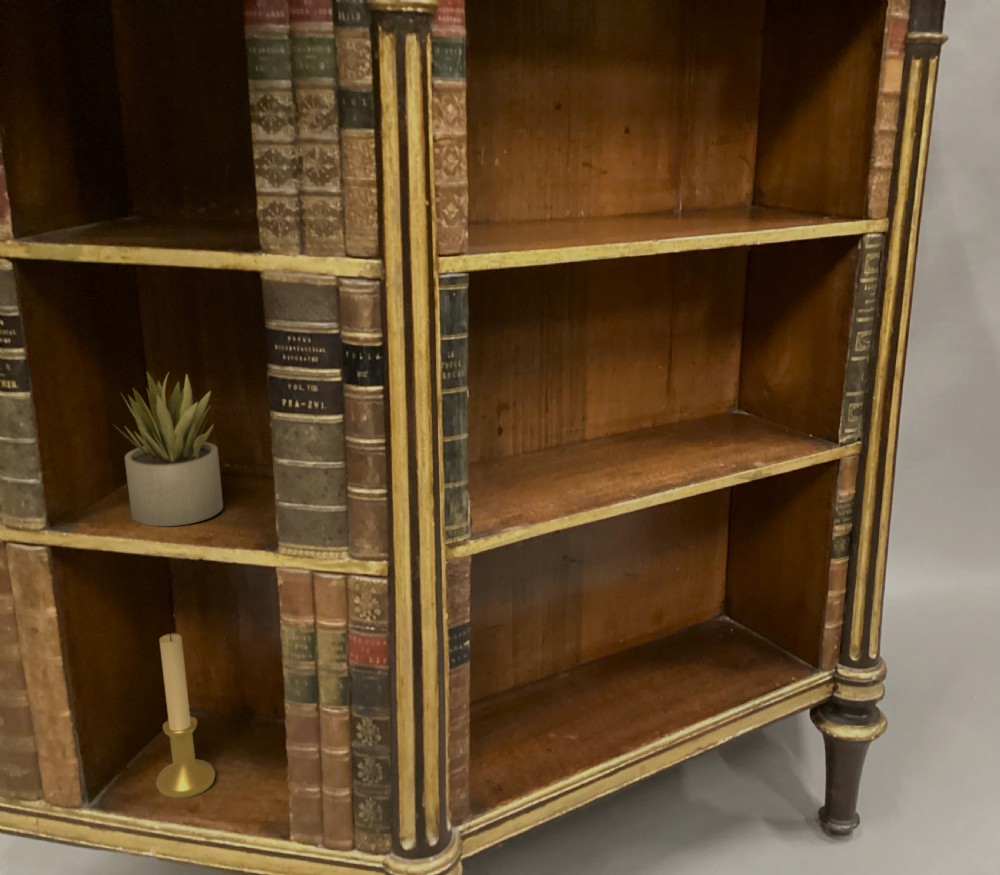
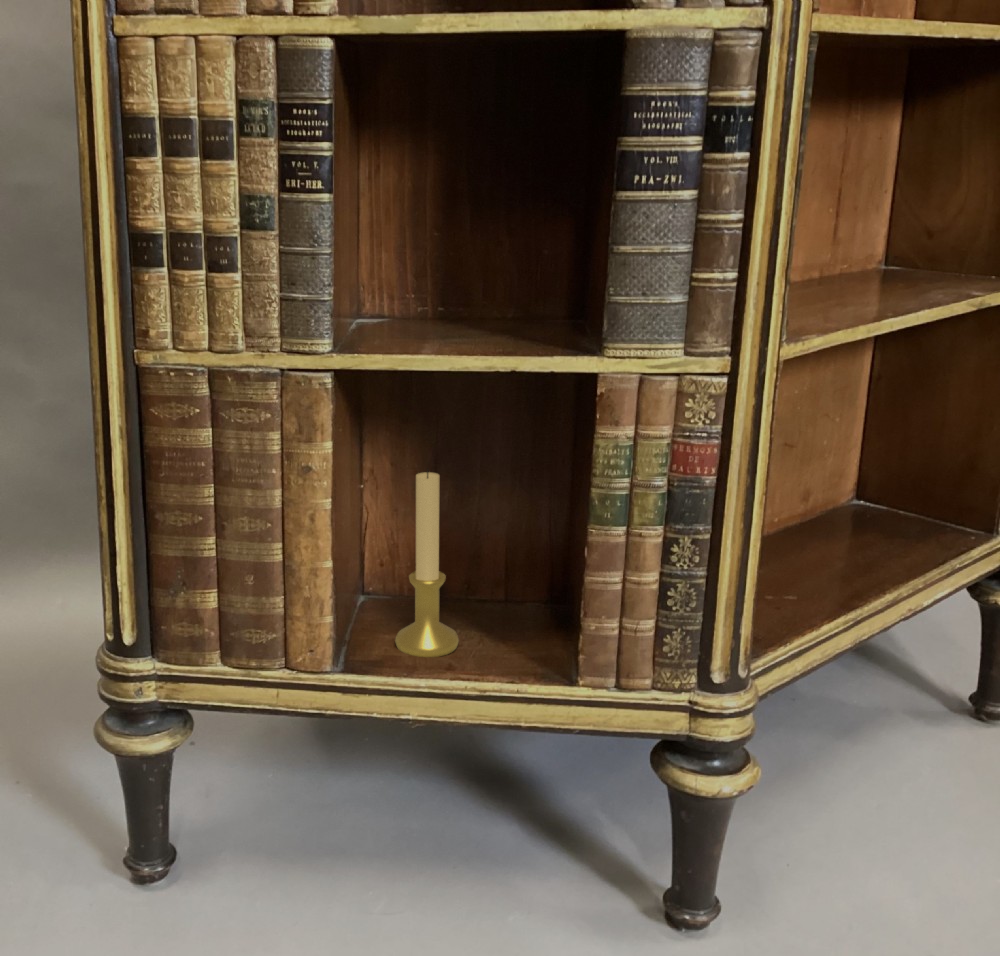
succulent plant: present [116,372,223,526] -> none [393,165,505,336]

